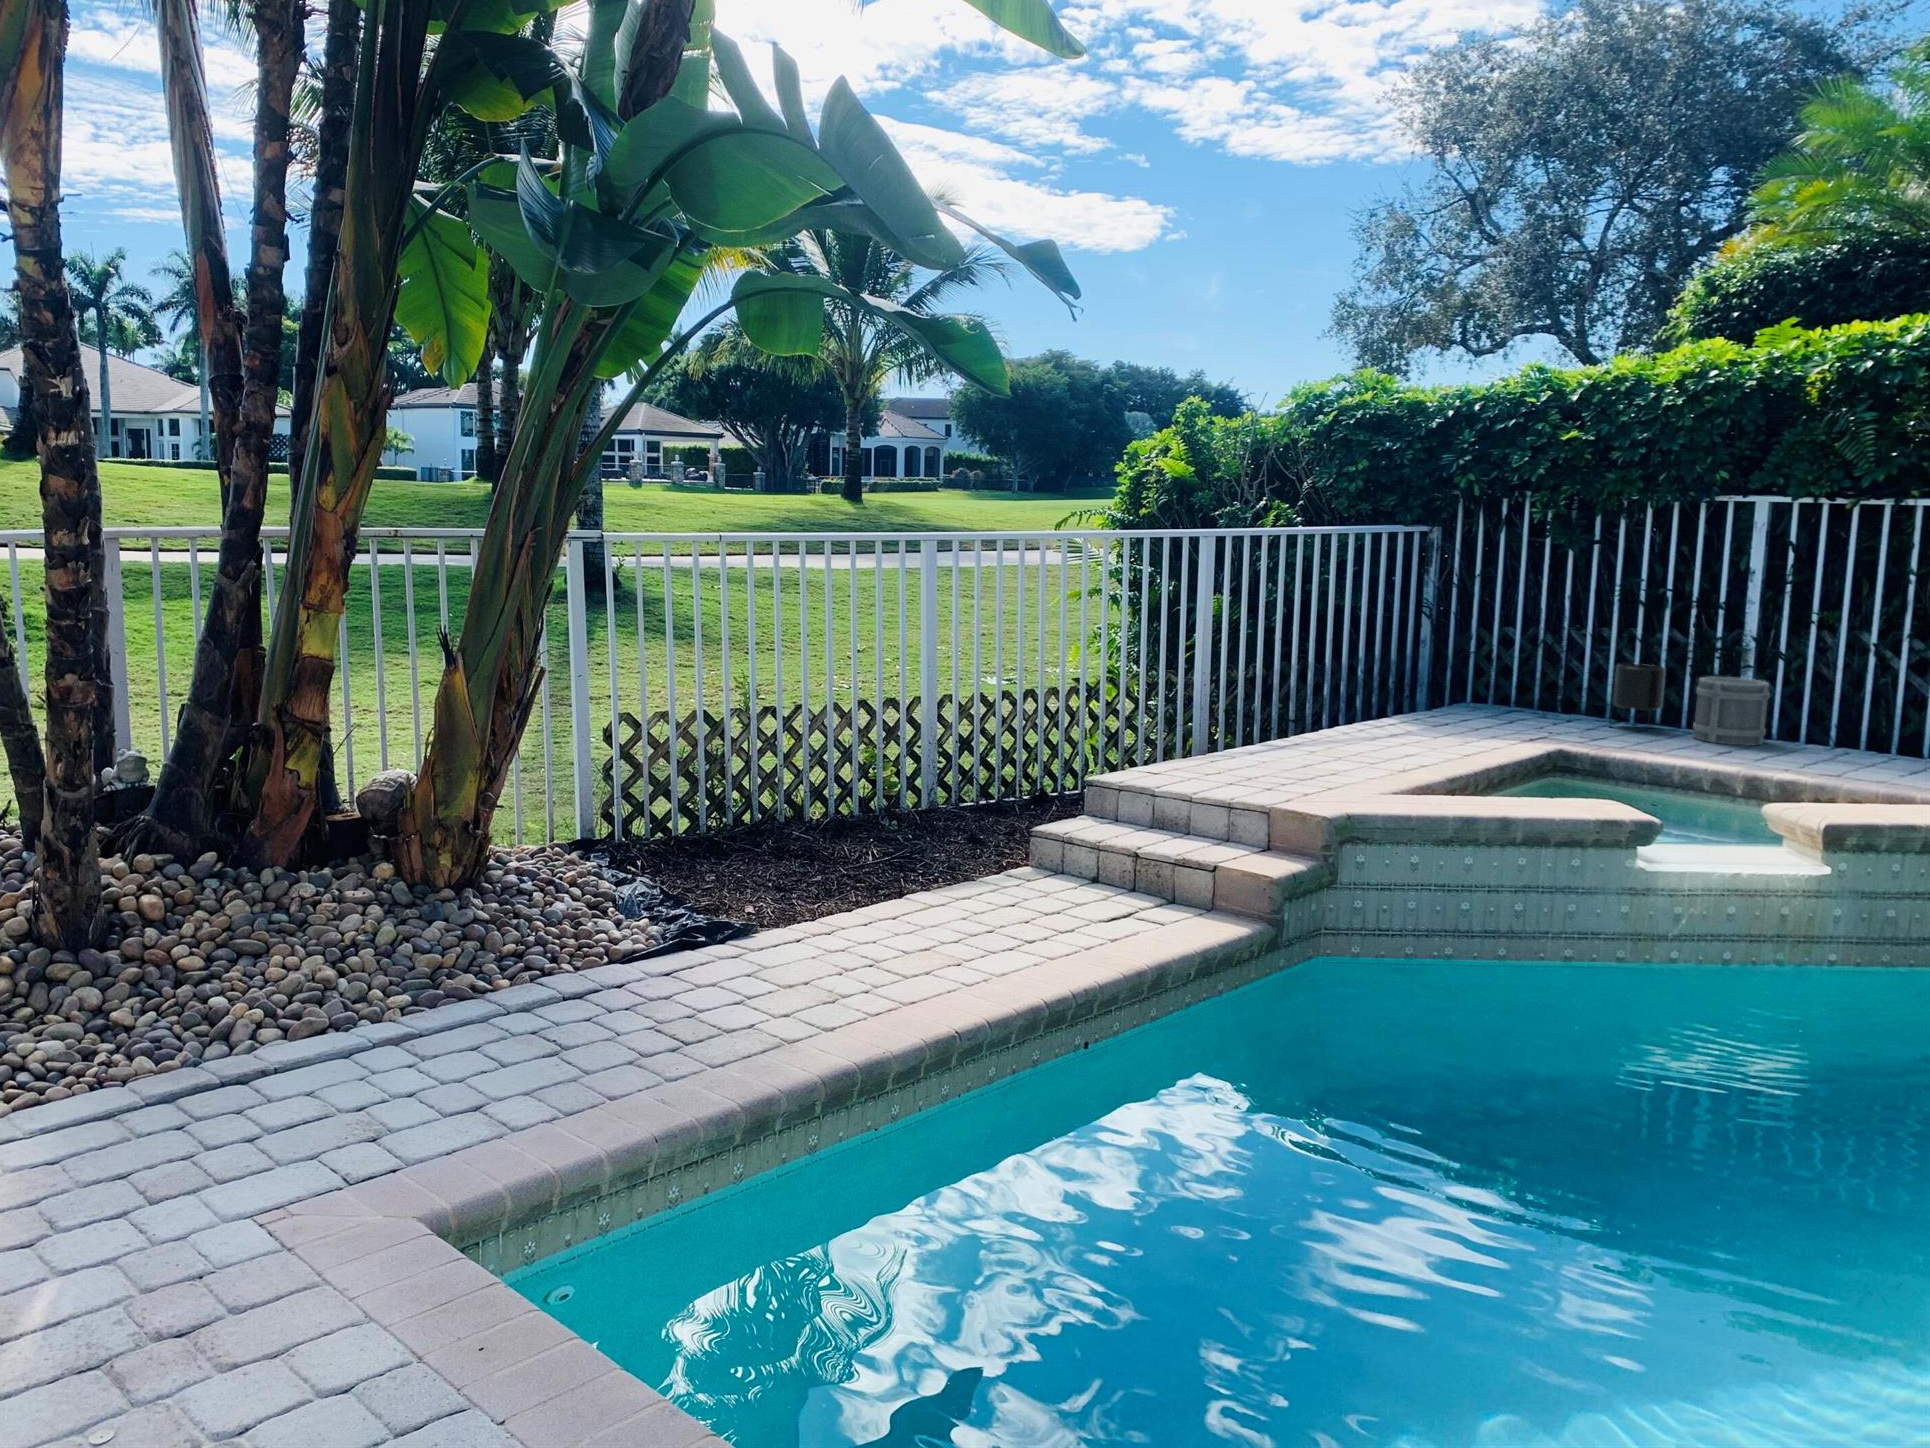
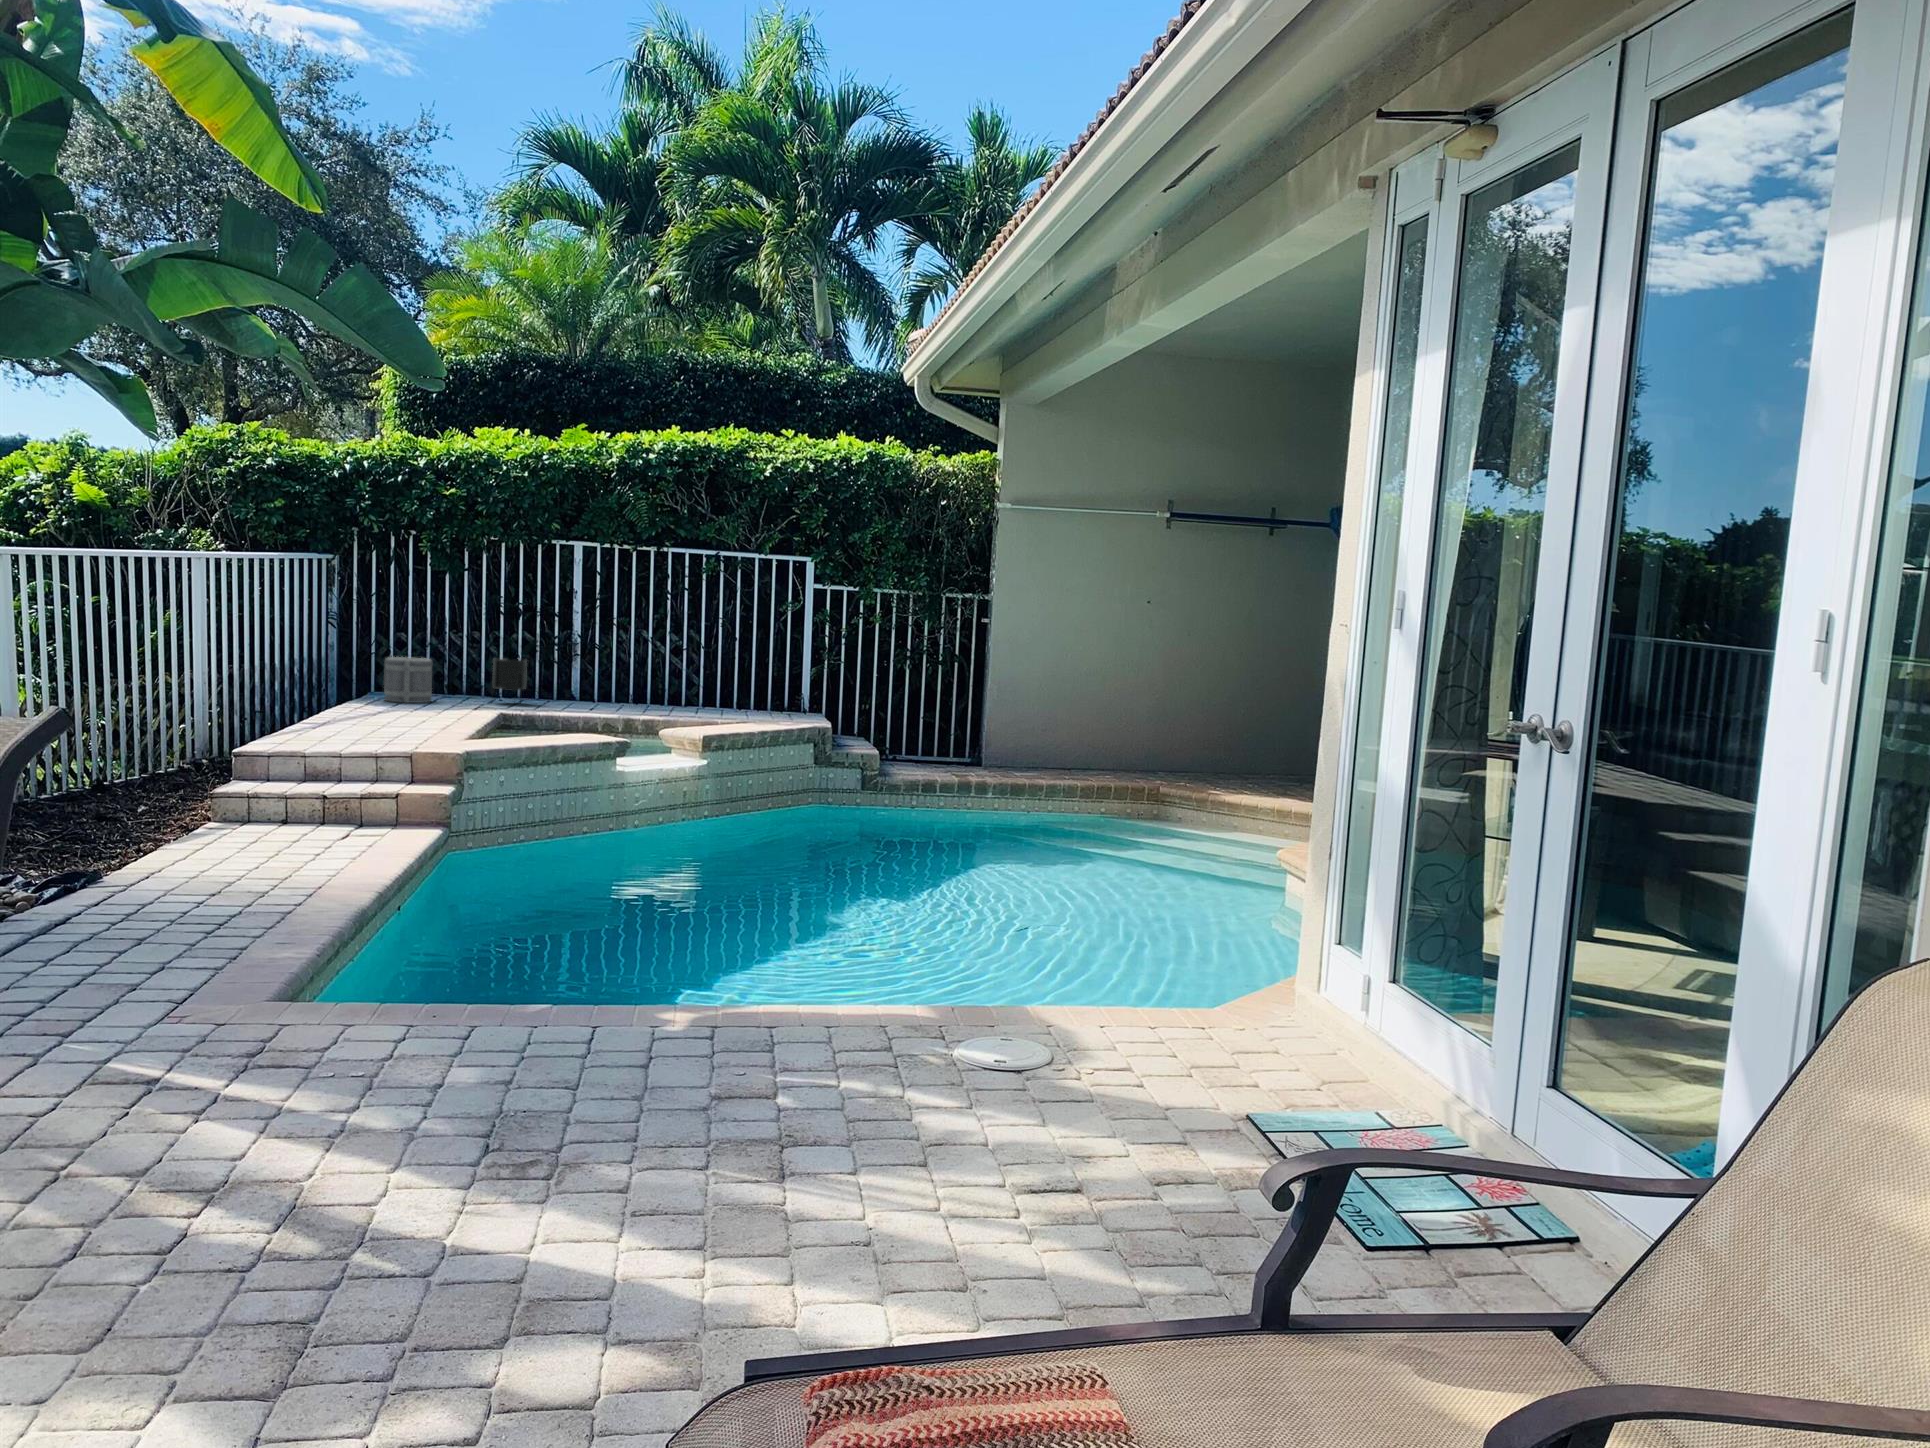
bucket: present [1693,677,1770,745] -> present [384,657,432,703]

